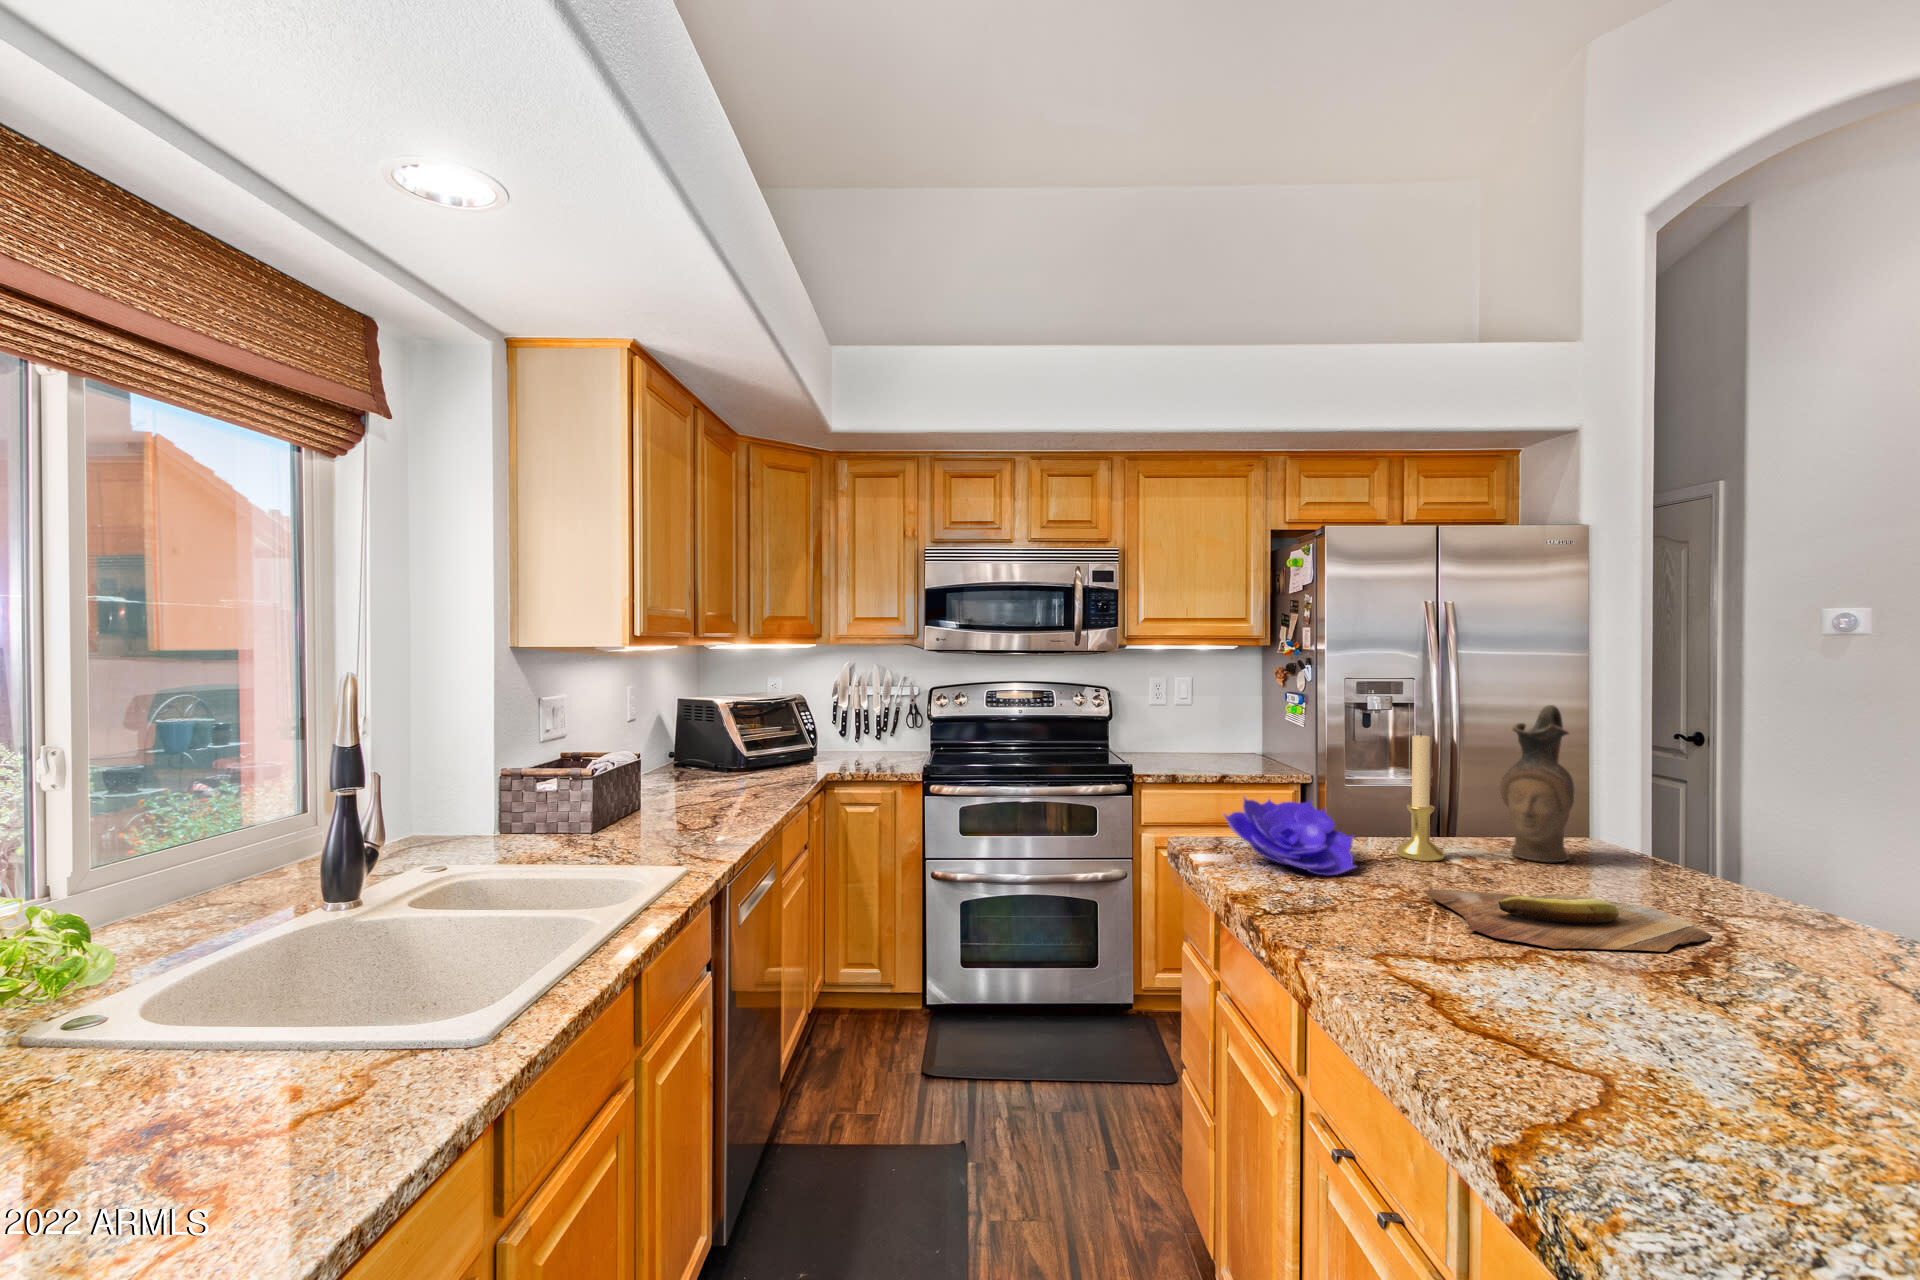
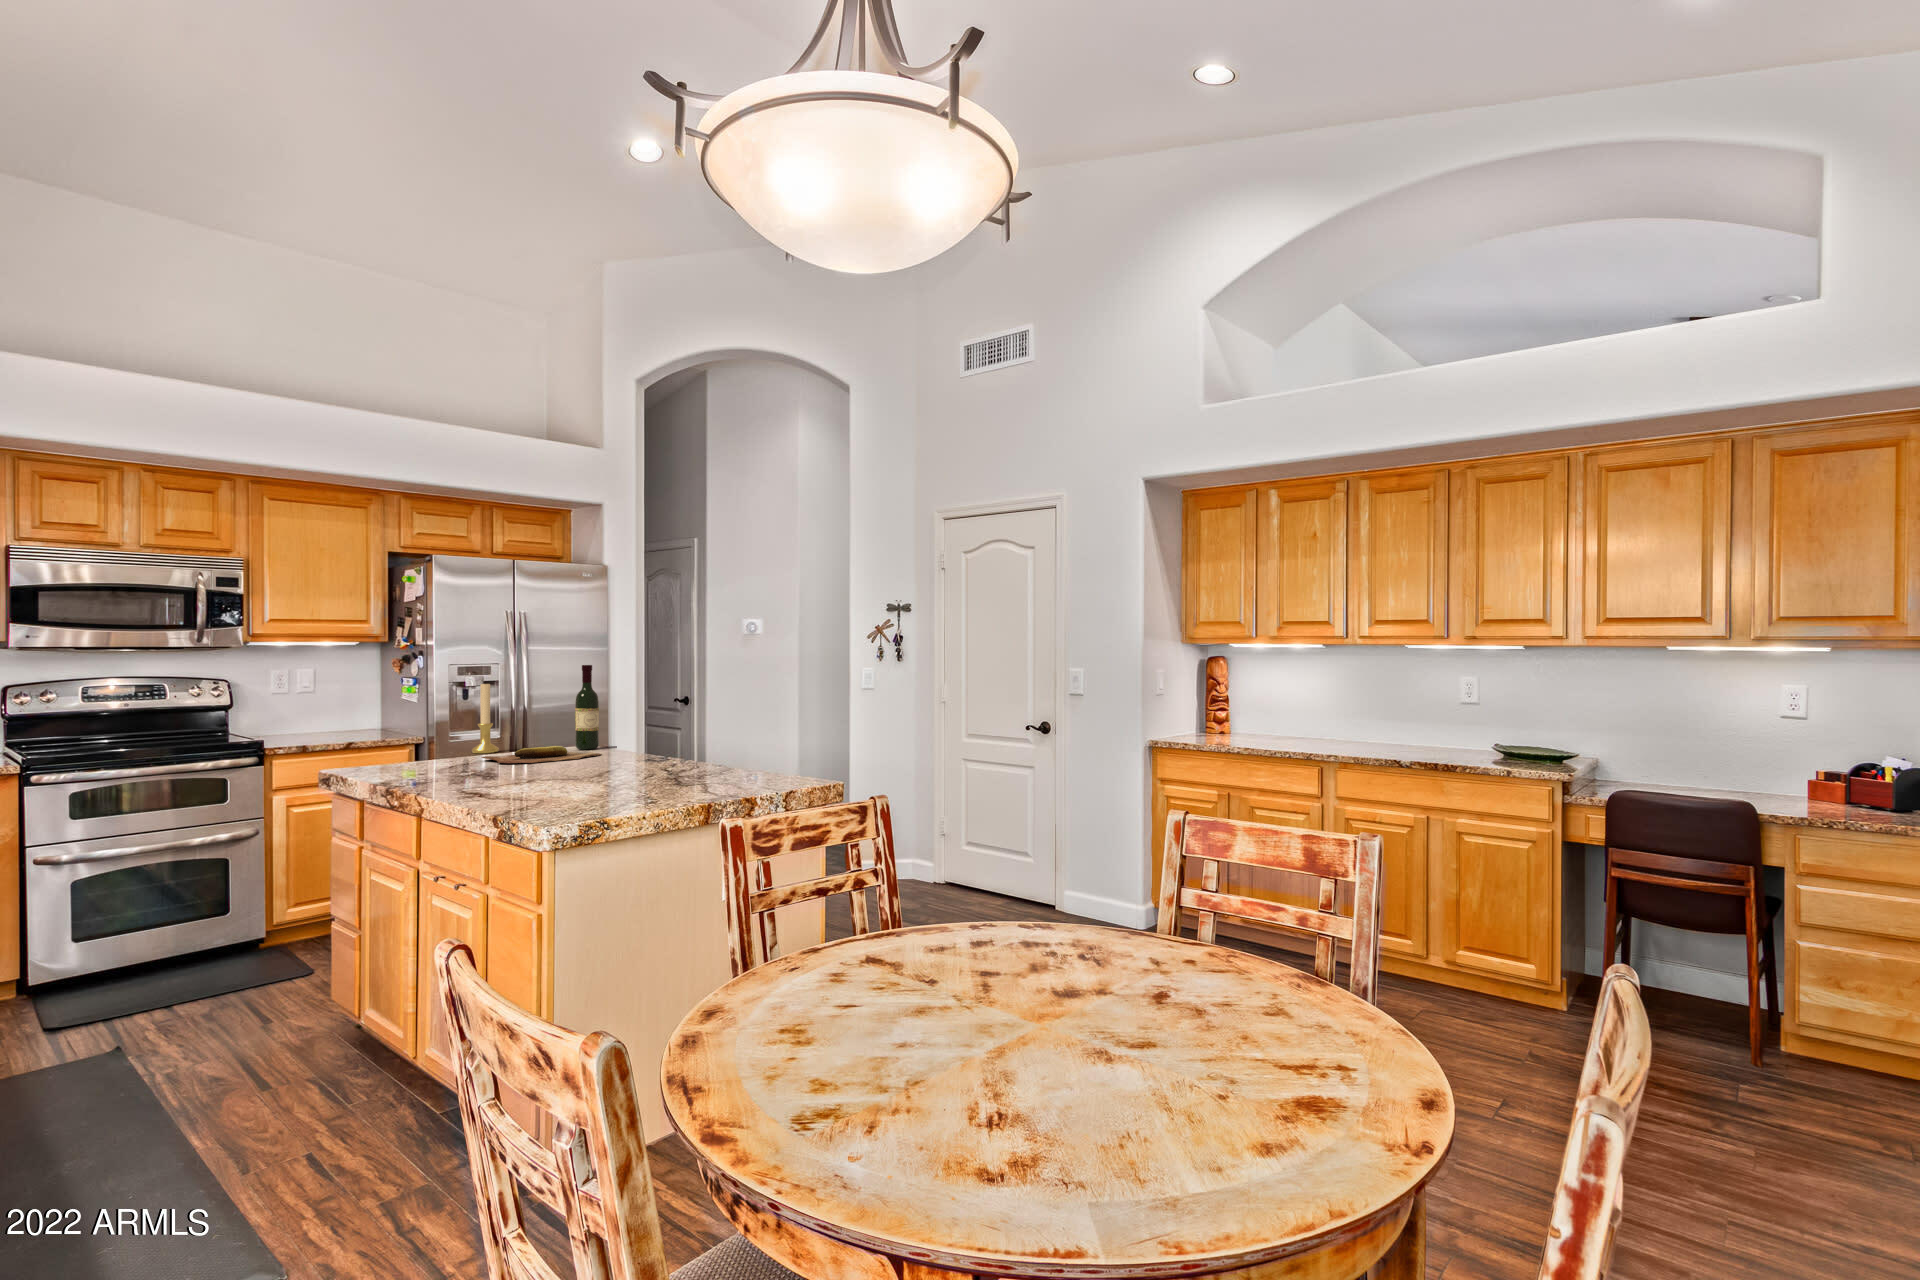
ceramic pitcher: present [1500,705,1574,862] -> none [529,665,566,748]
wine bottle: none [1610,714,1668,892] -> present [575,665,599,750]
decorative bowl: present [1224,797,1357,875] -> none [361,724,447,761]

